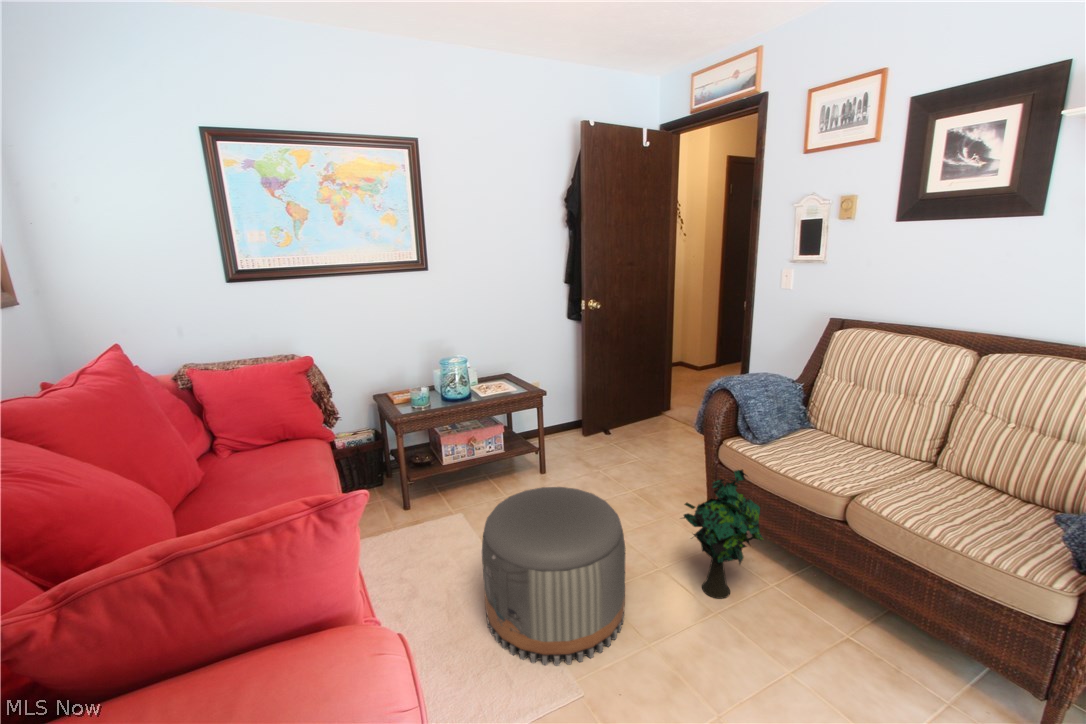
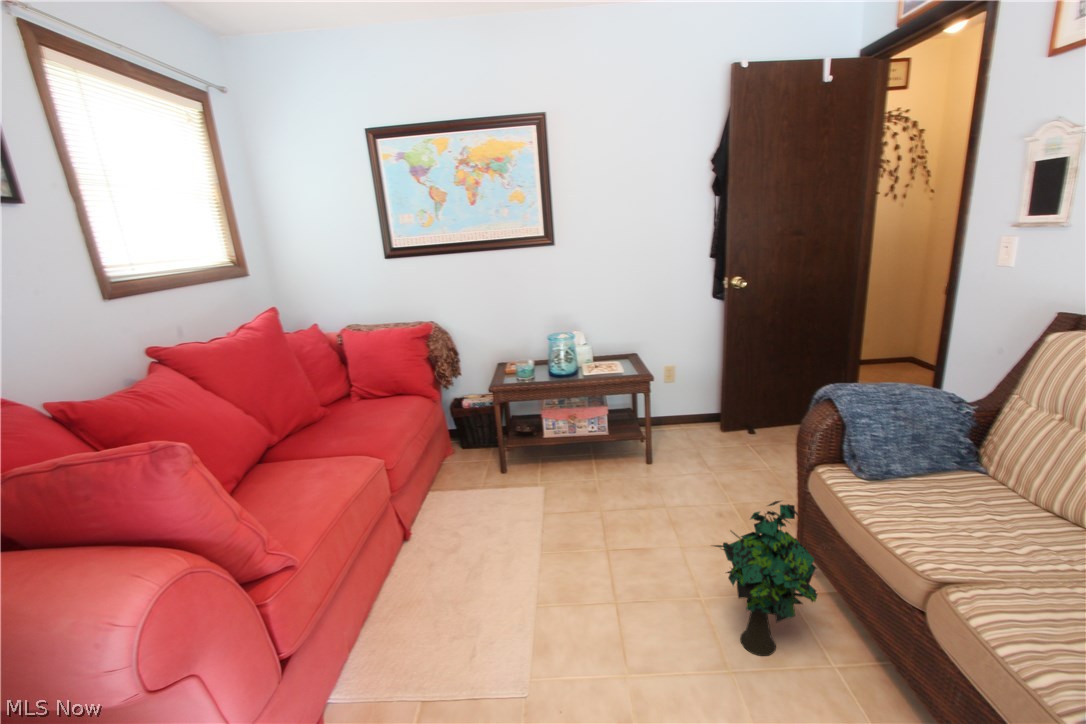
pouf: present [482,487,626,666] -> none [489,476,639,660]

